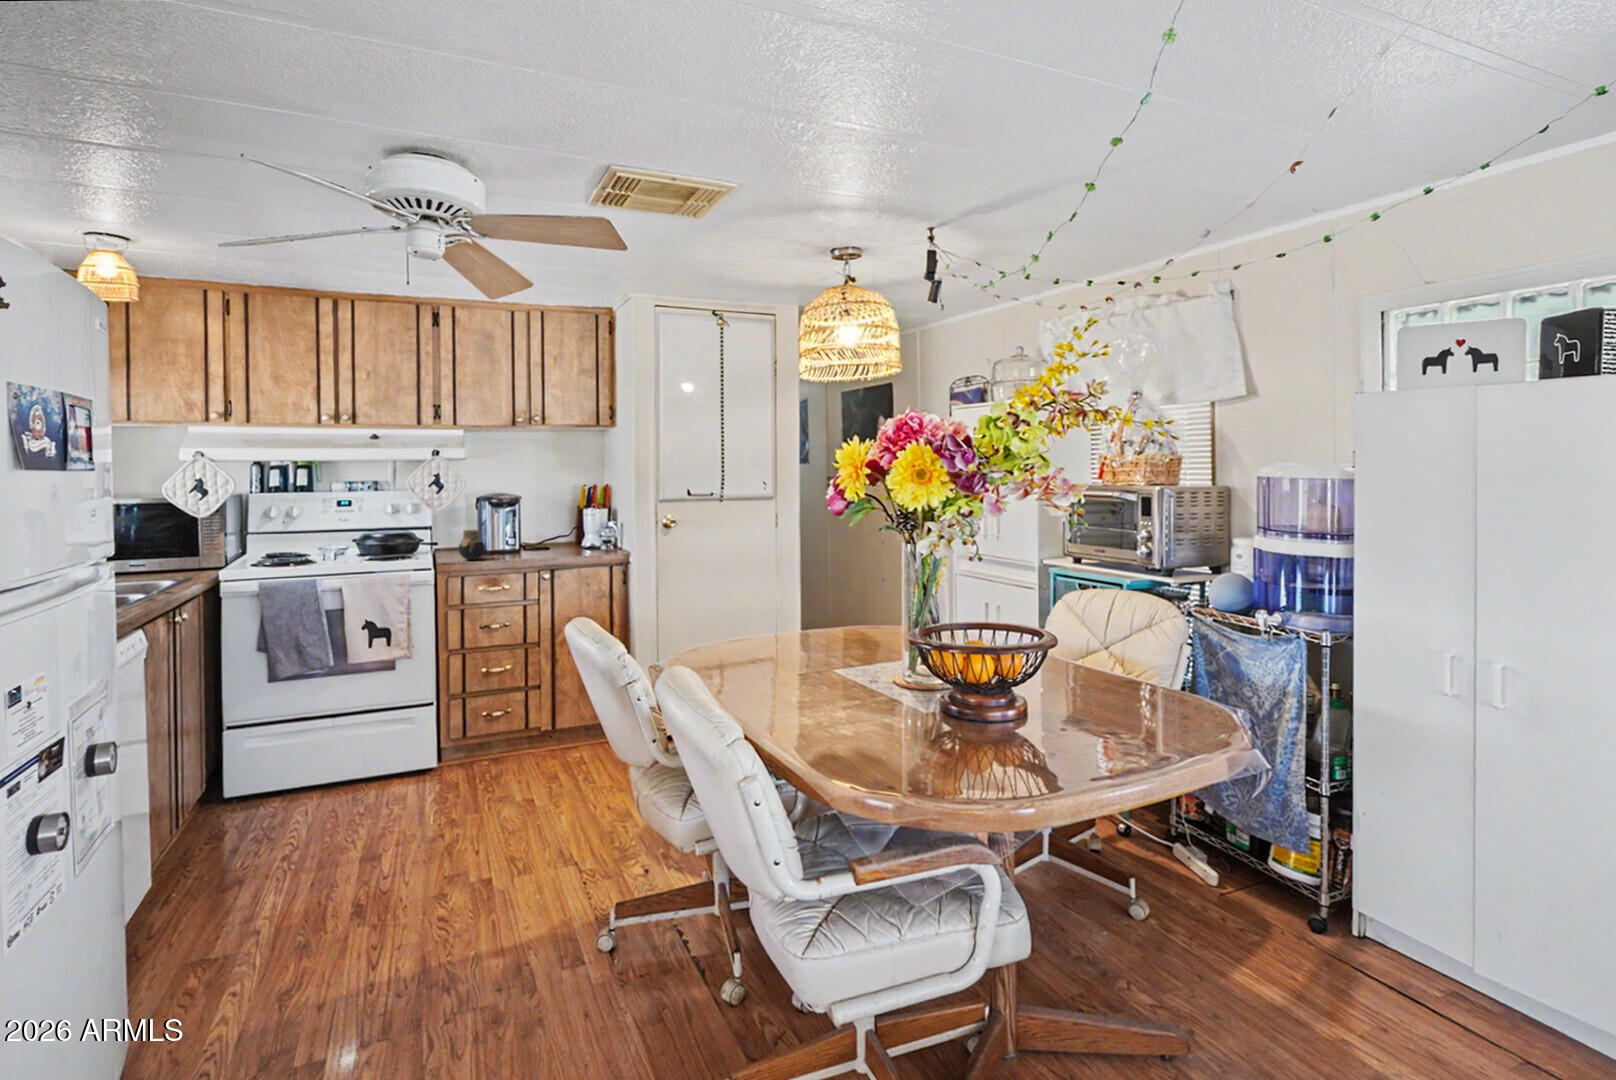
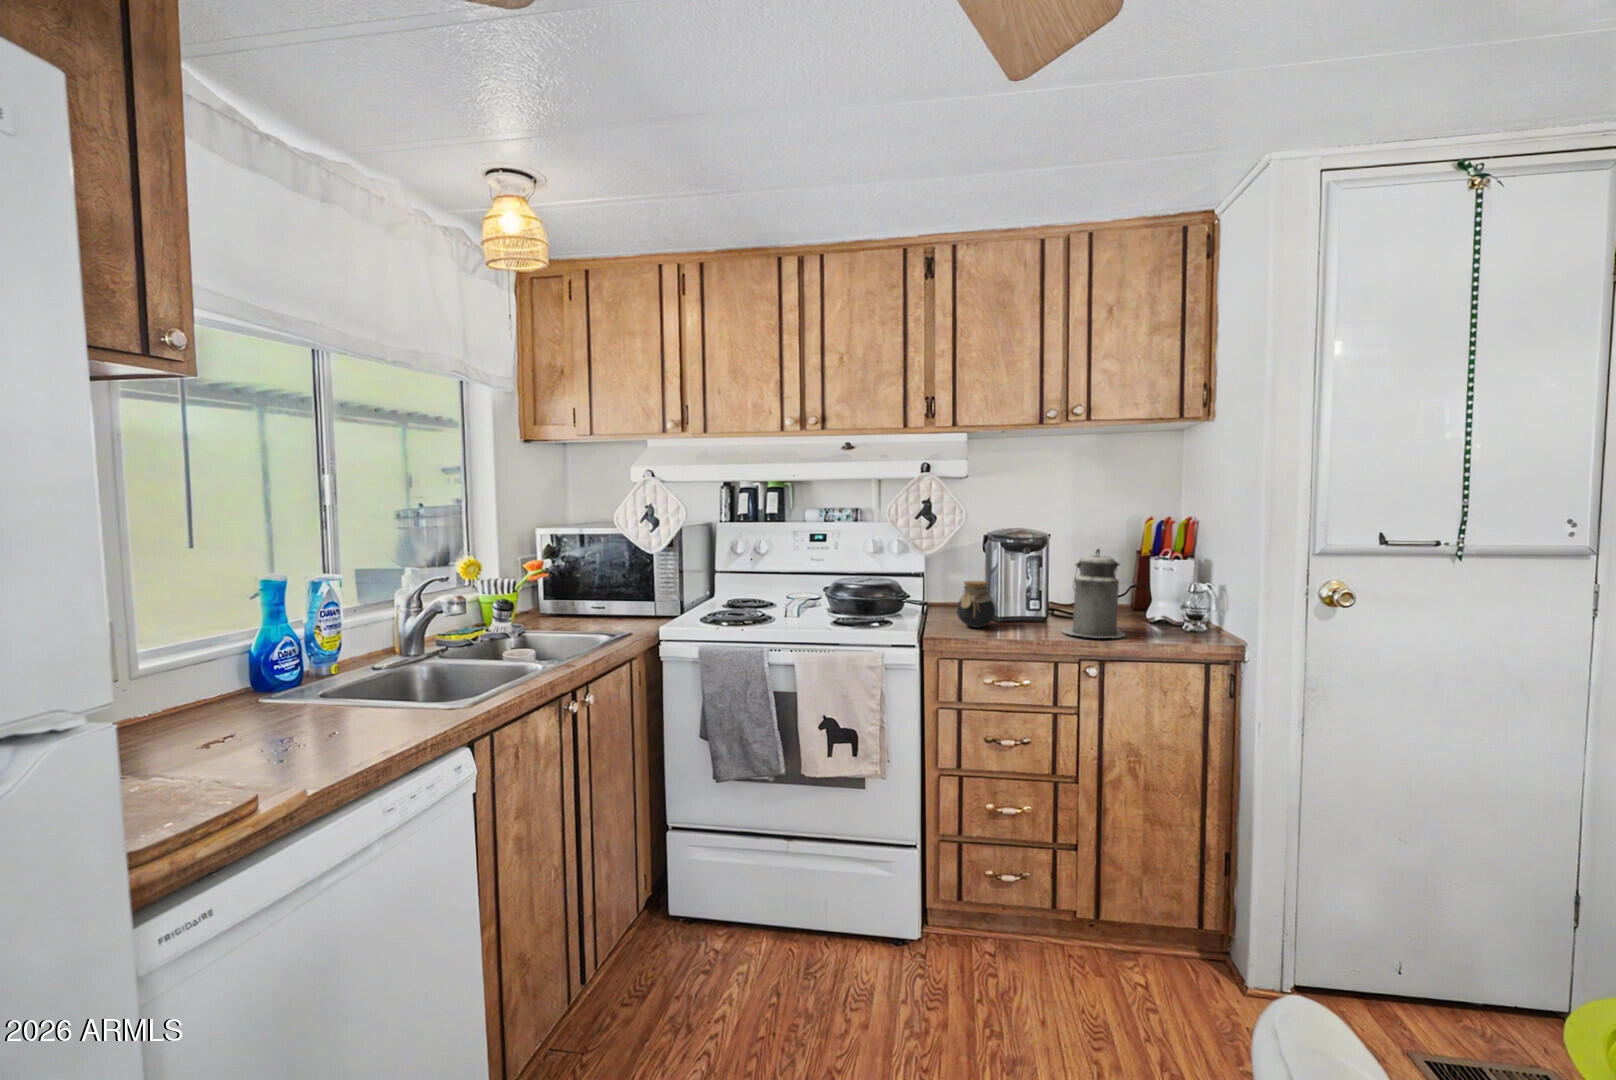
canister: none [528,505,567,559] -> present [1061,549,1125,638]

